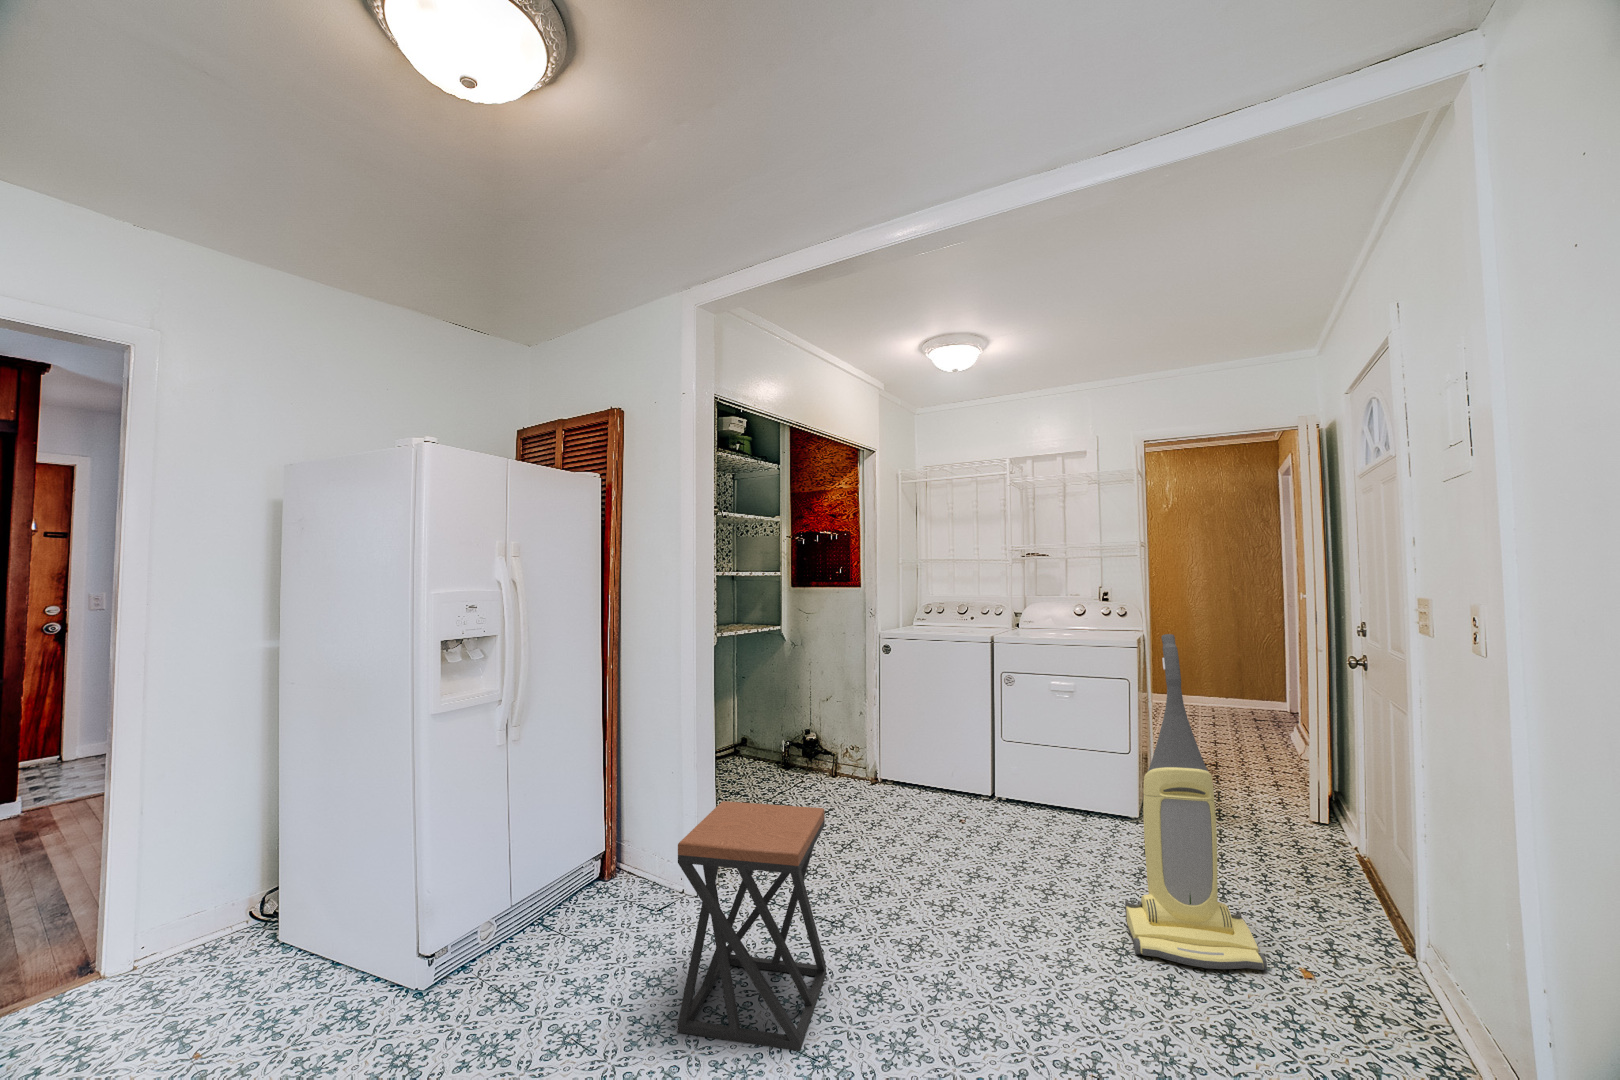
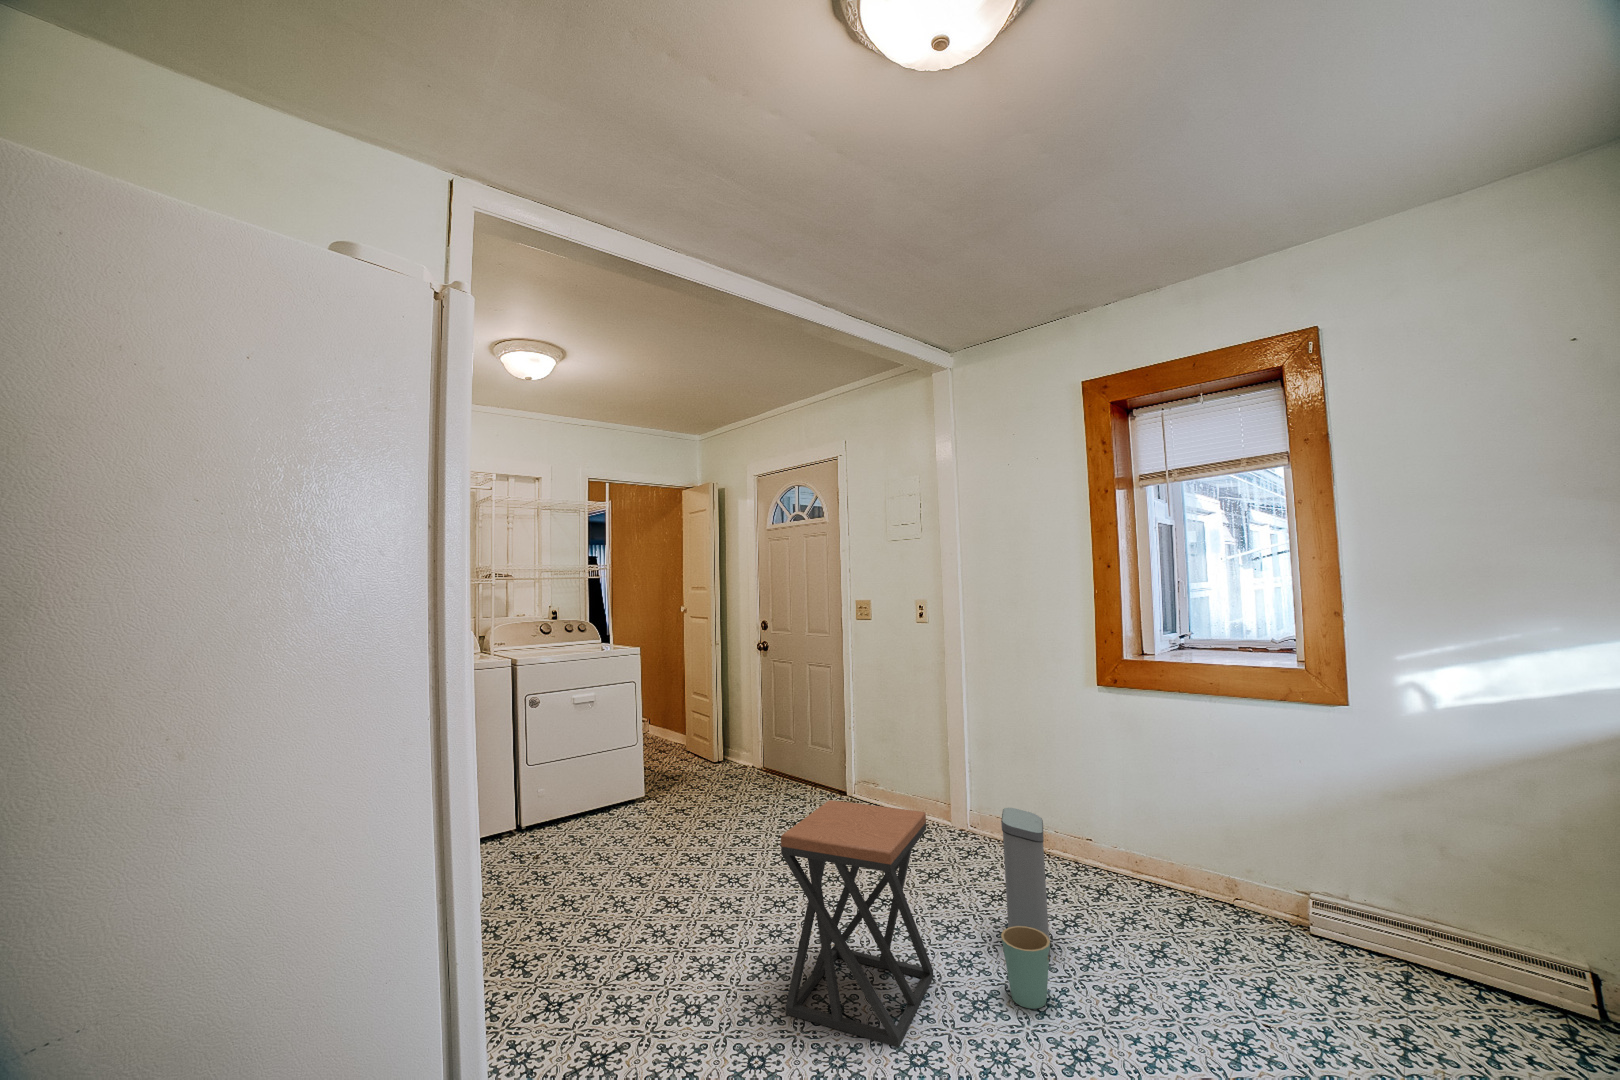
vacuum cleaner: present [1125,634,1267,970] -> none [1273,640,1456,1032]
trash can: none [893,798,942,994] -> present [1001,808,1050,1009]

